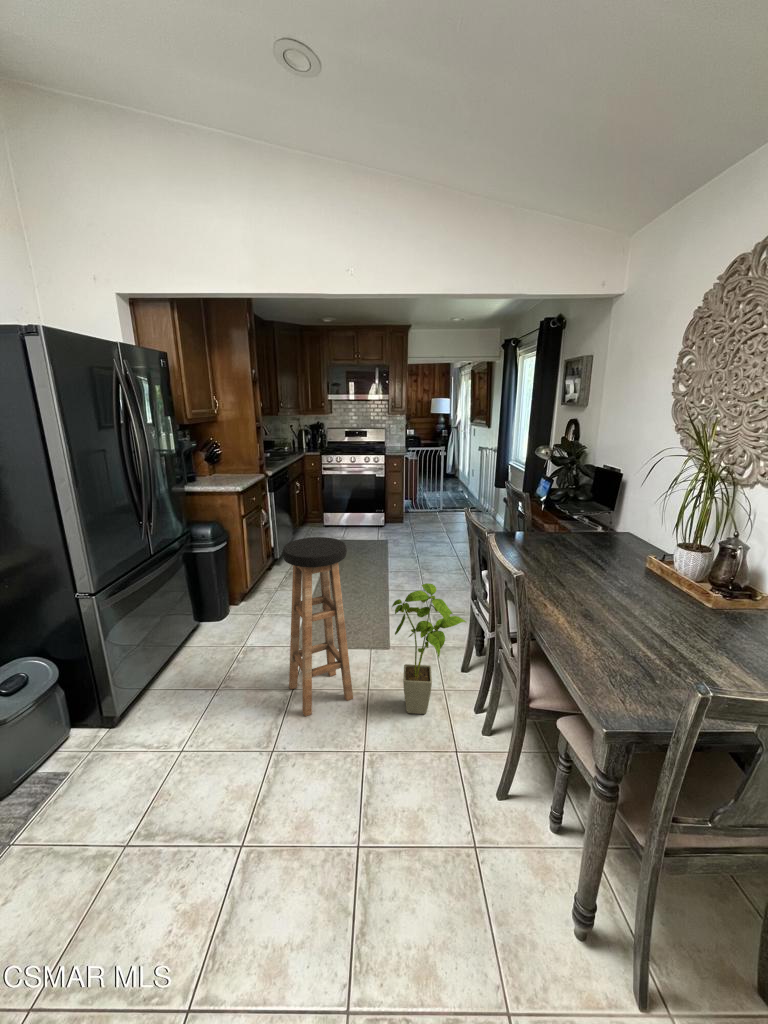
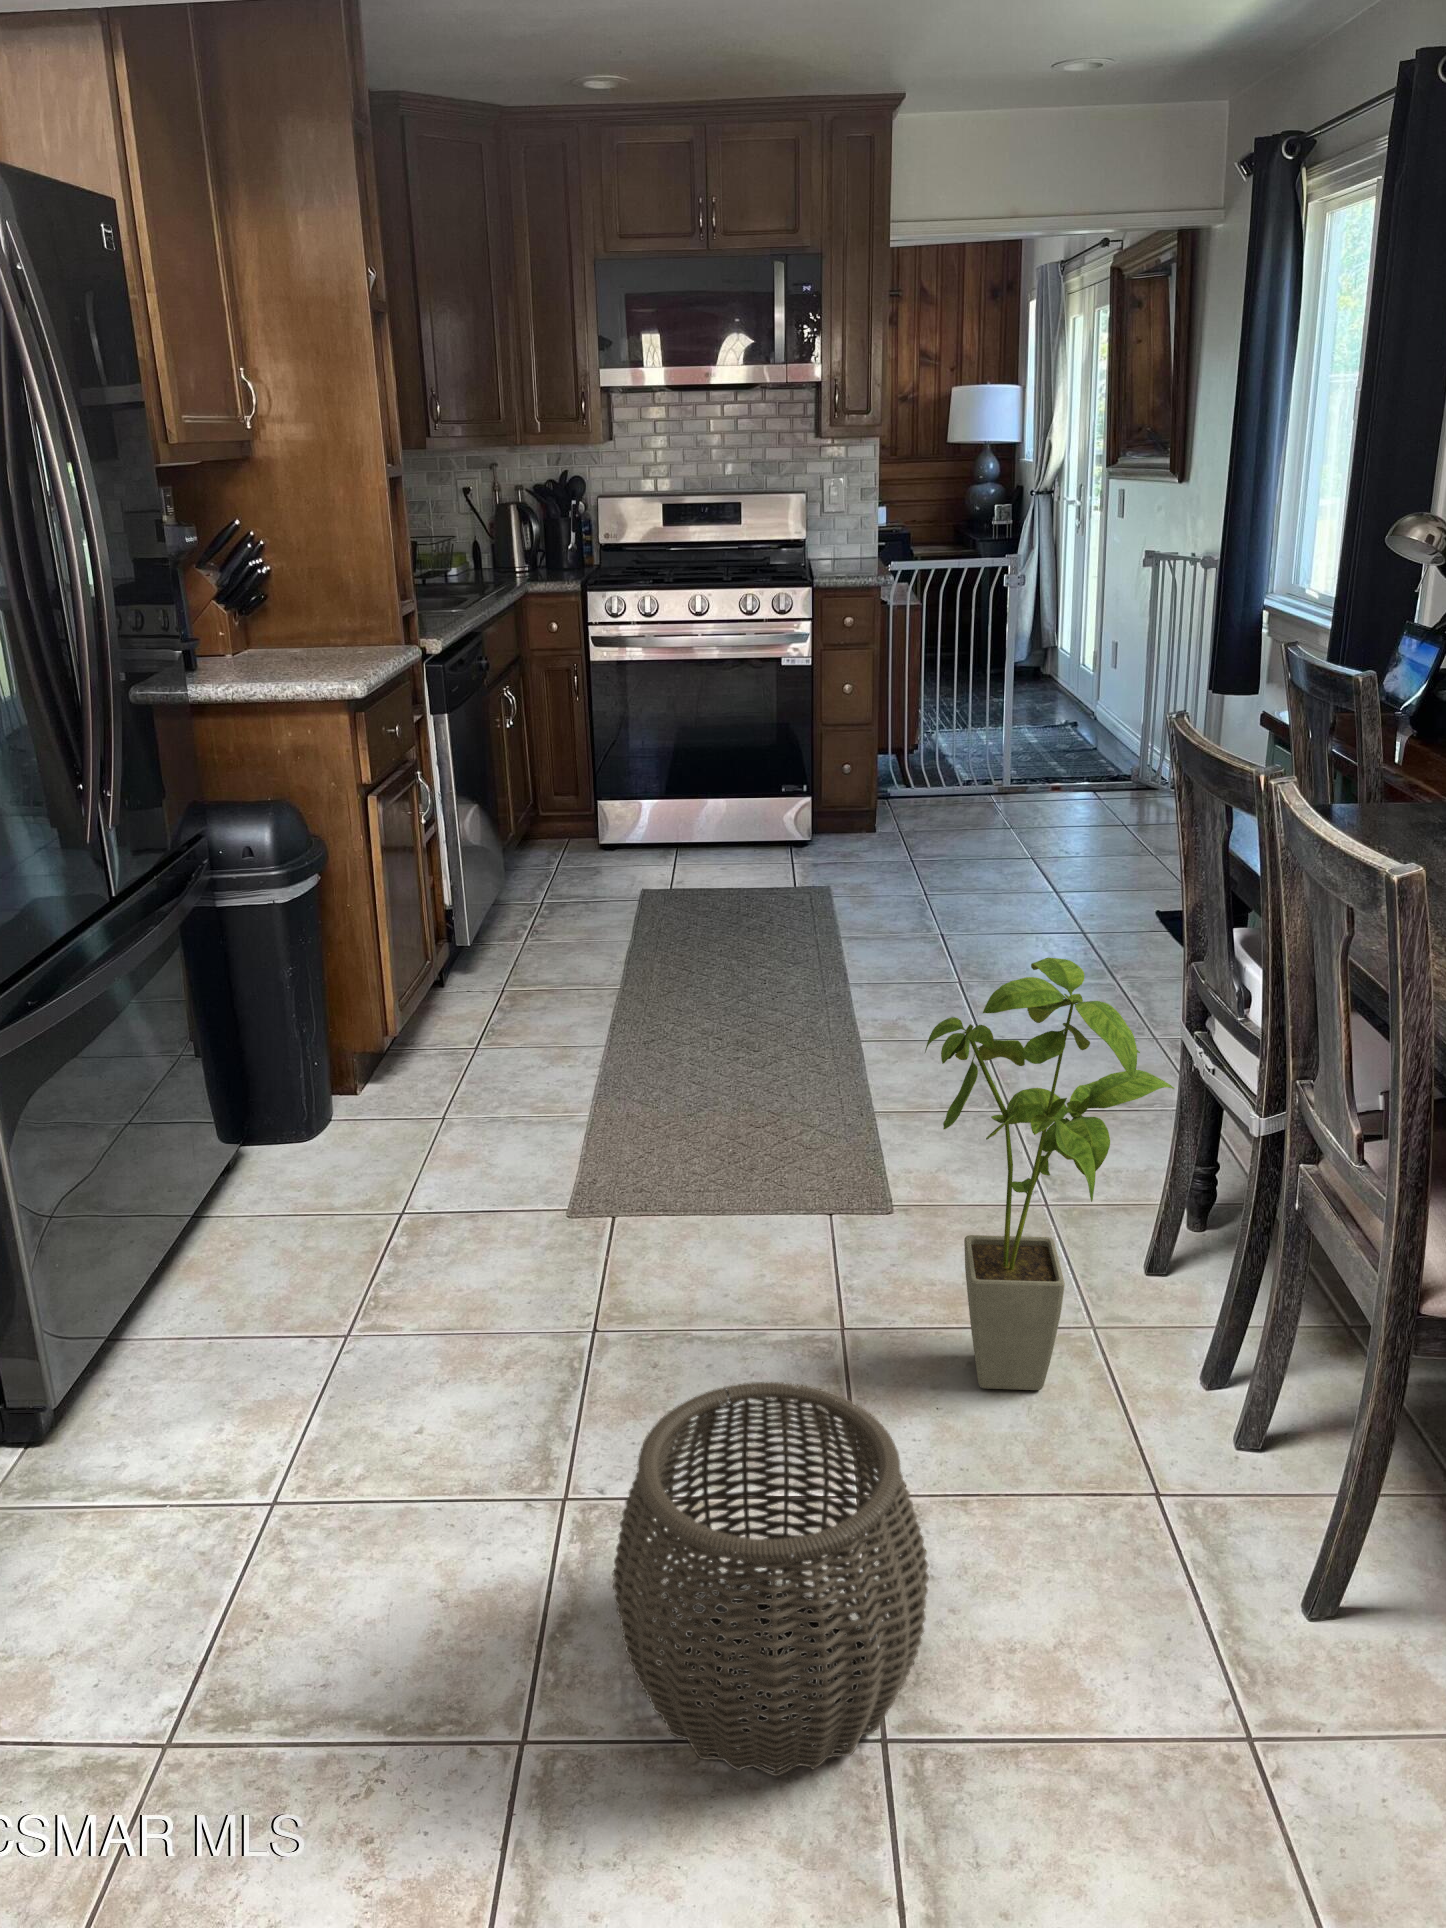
bar stool: present [282,537,353,716] -> none [564,824,796,1403]
woven basket: none [274,722,375,861] -> present [613,1382,929,1776]

